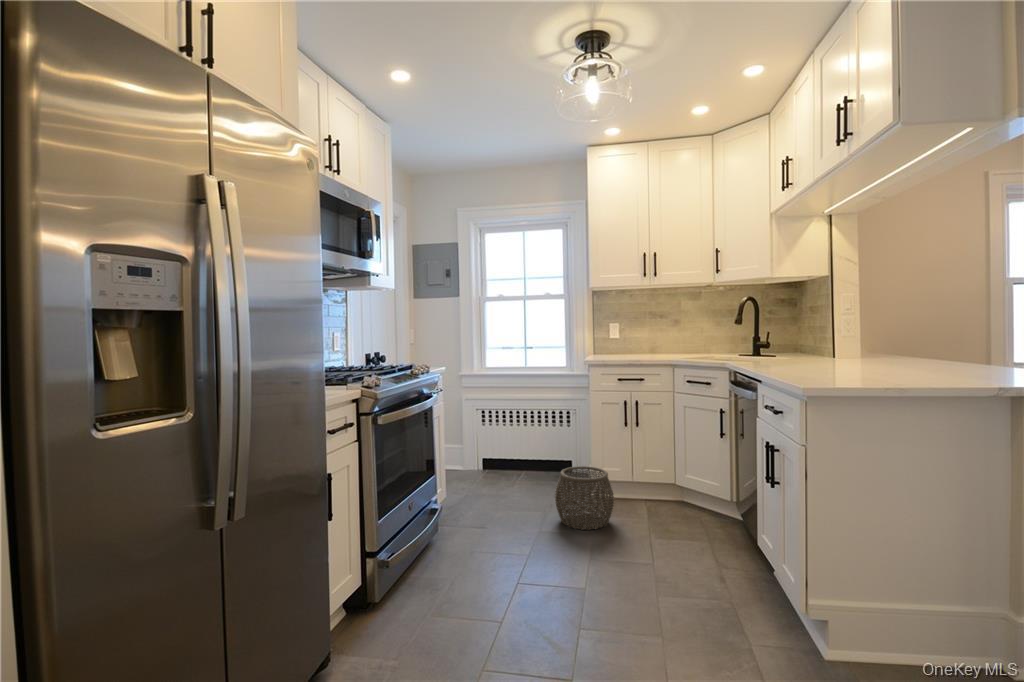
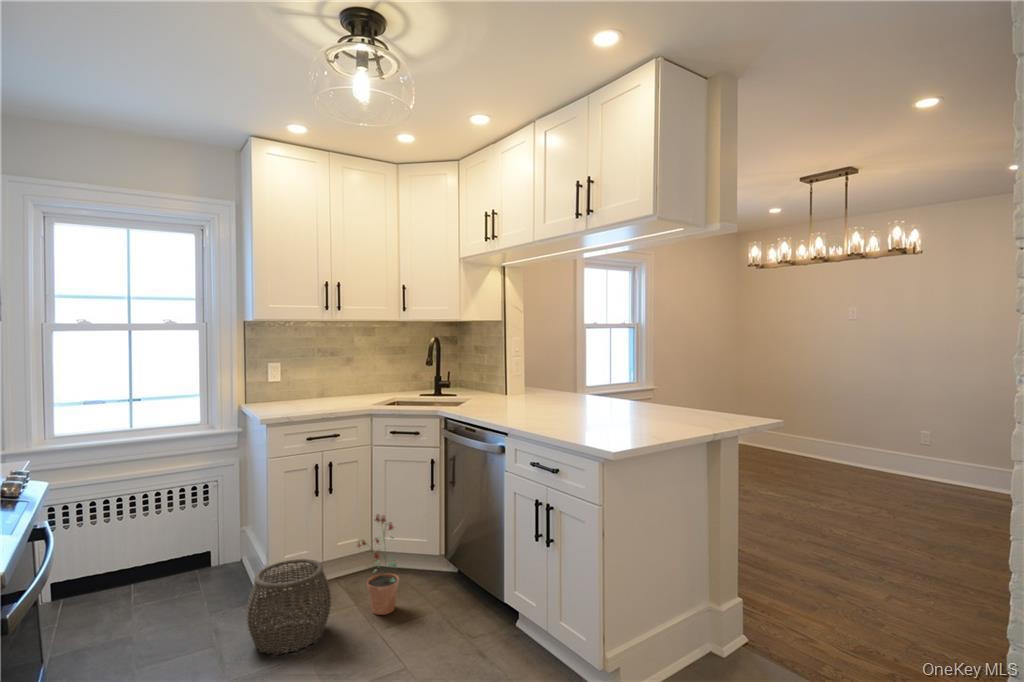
potted plant: none [641,447,674,531] -> present [357,514,399,615]

